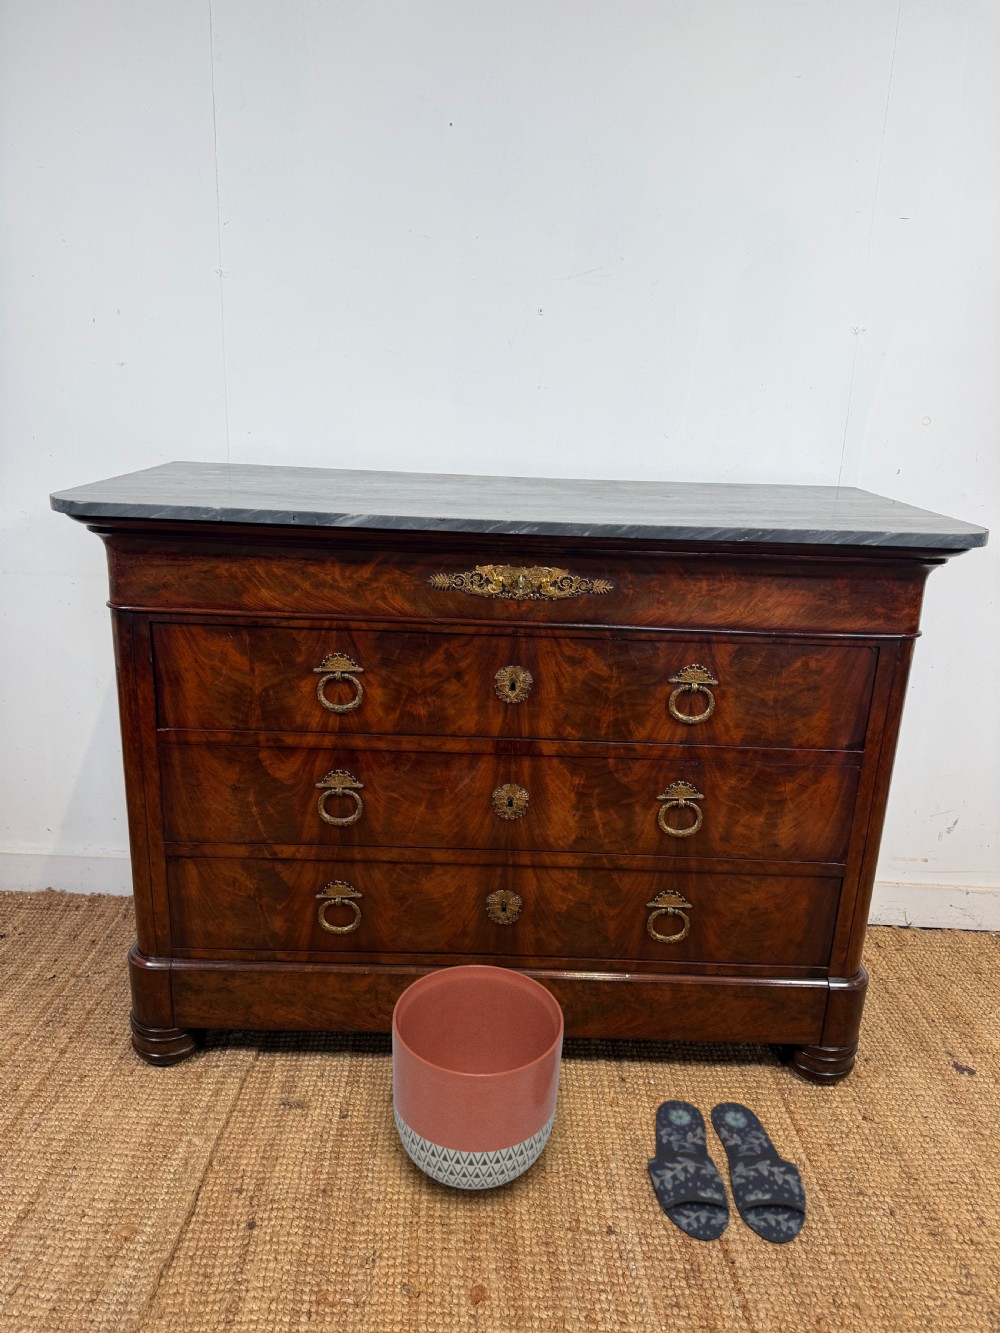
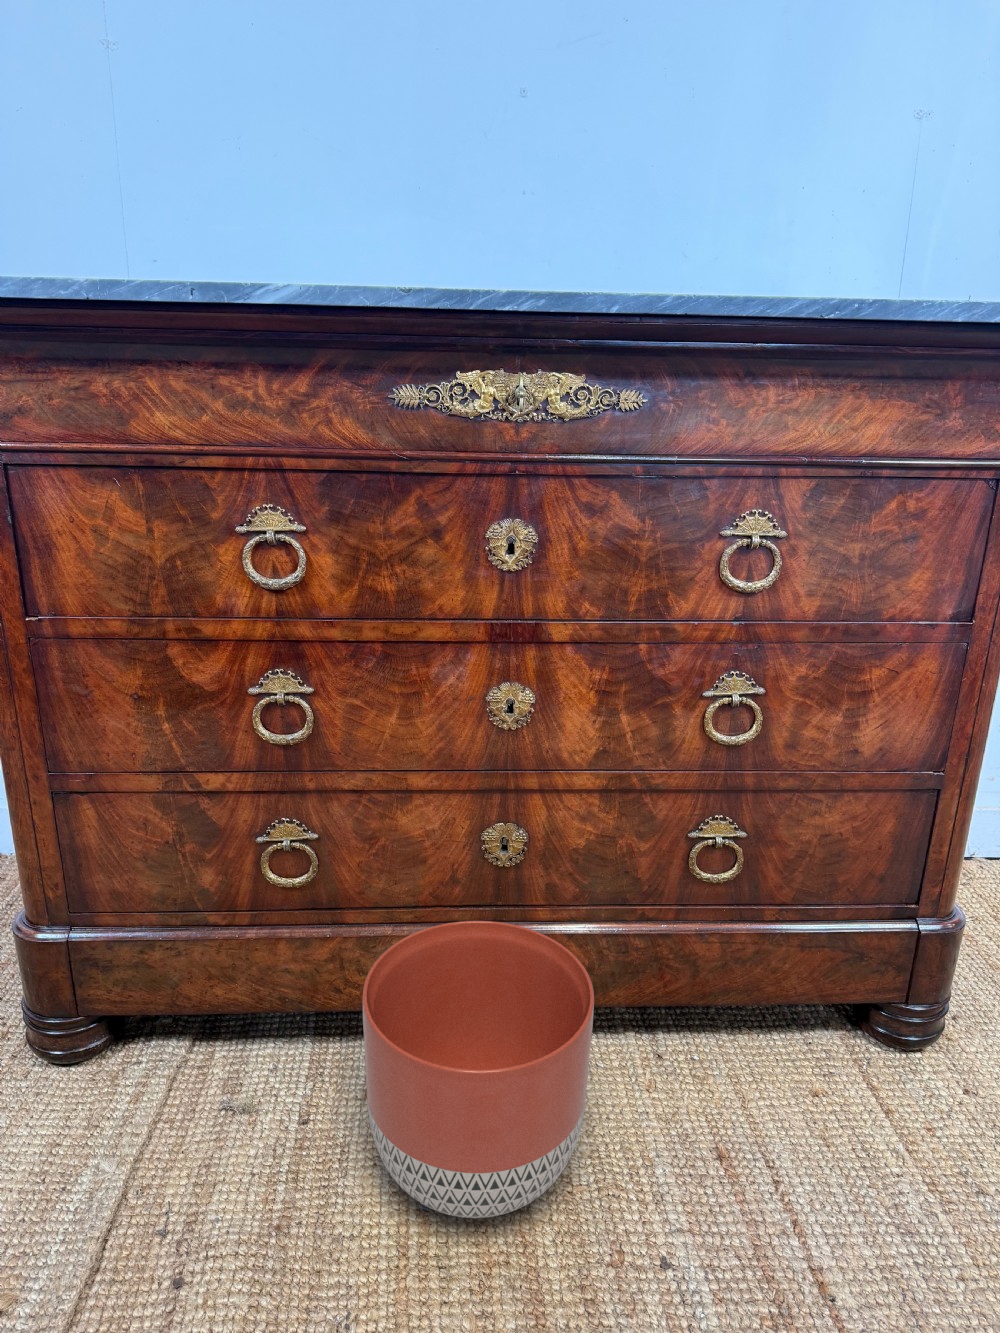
slippers: present [648,1100,806,1243] -> none [705,1079,917,1270]

